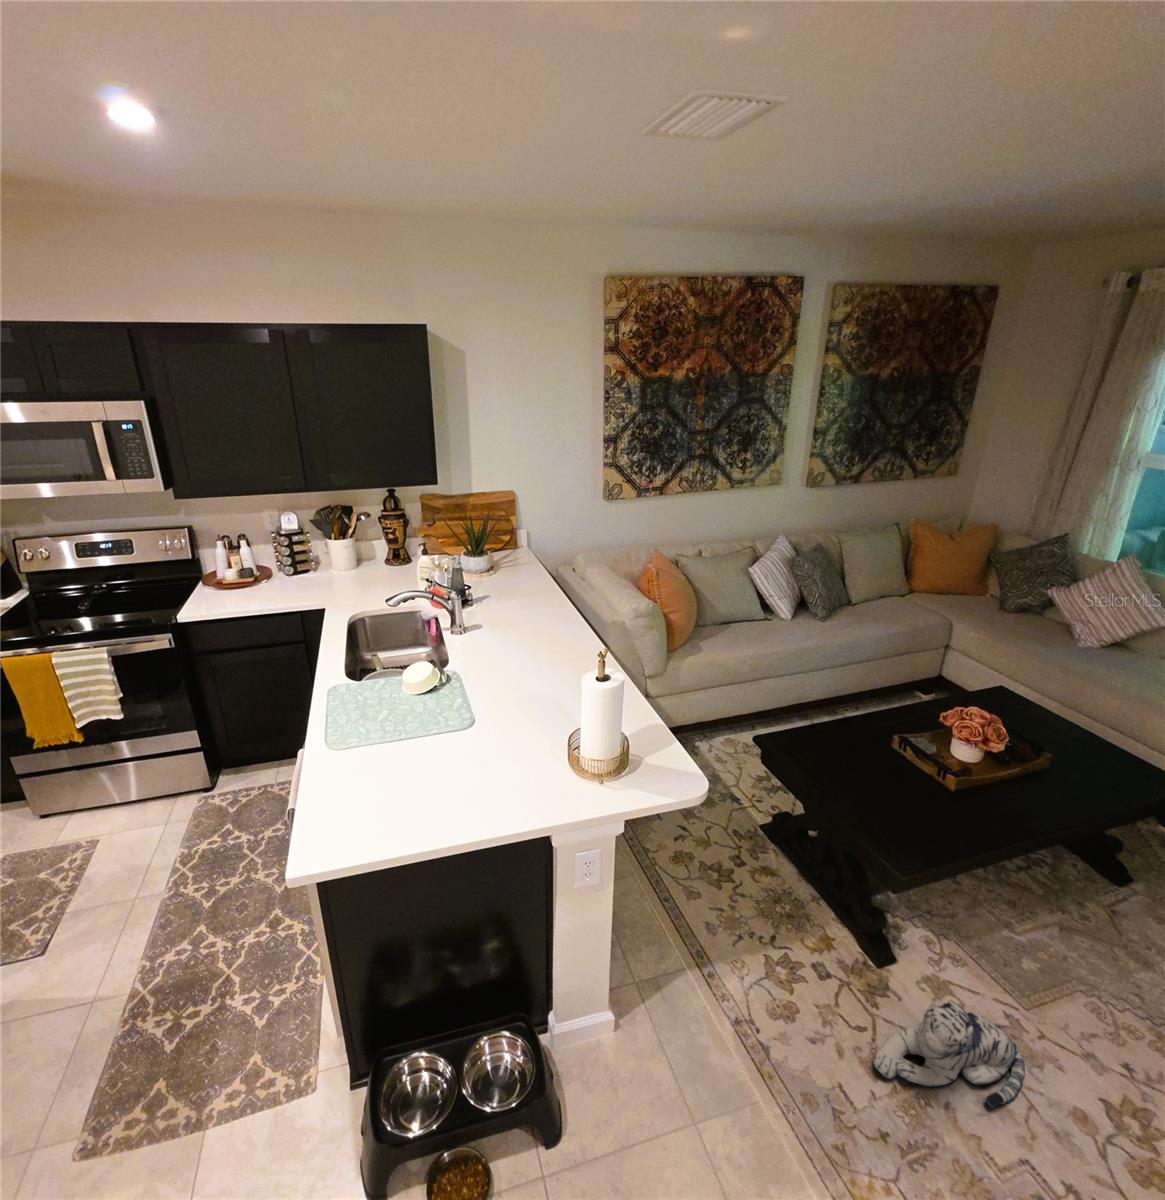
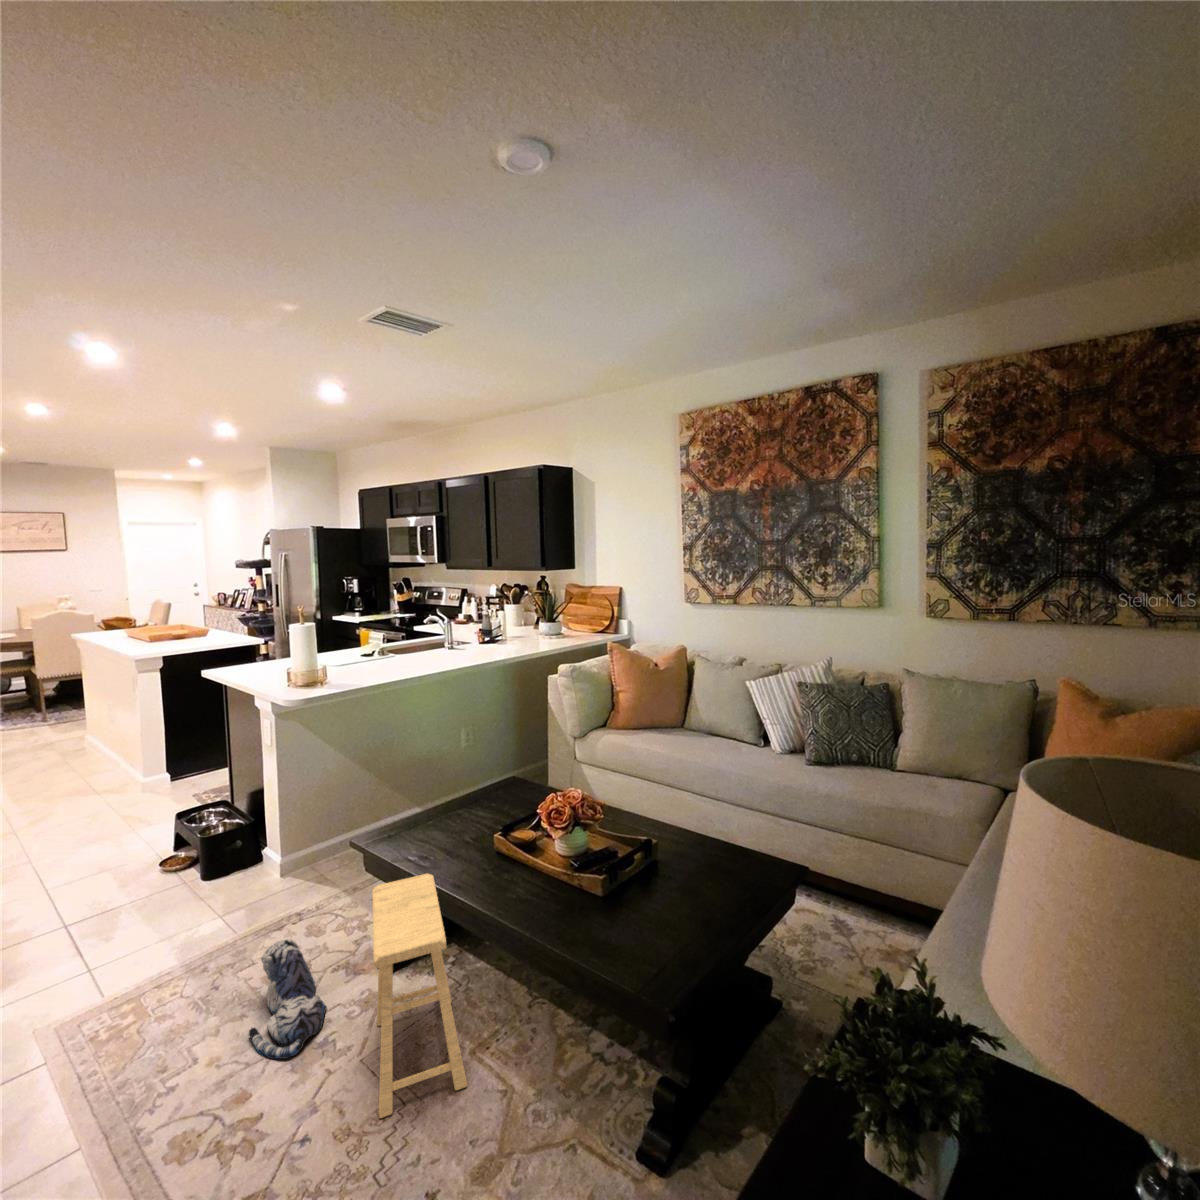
footstool: none [937,822,1128,995] -> present [372,874,467,1118]

